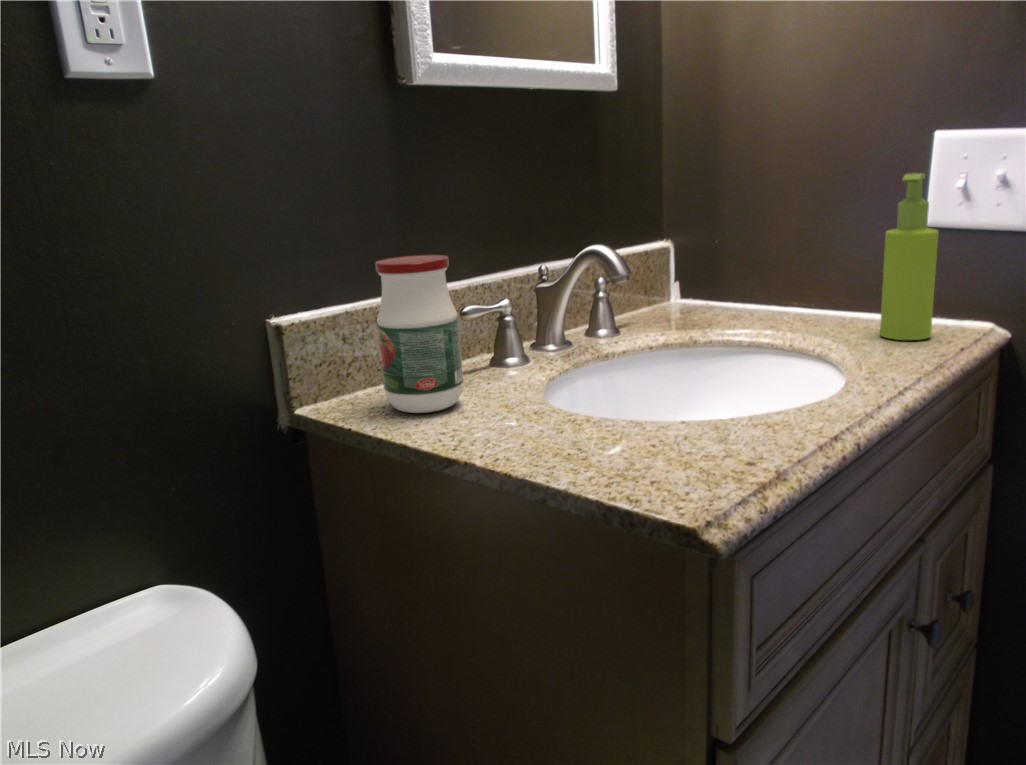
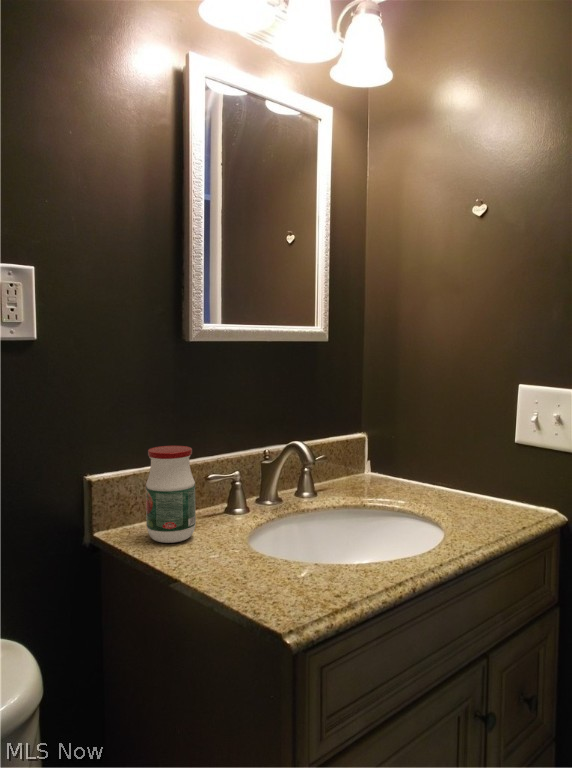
soap dispenser: present [880,173,938,340] -> none [481,412,514,518]

